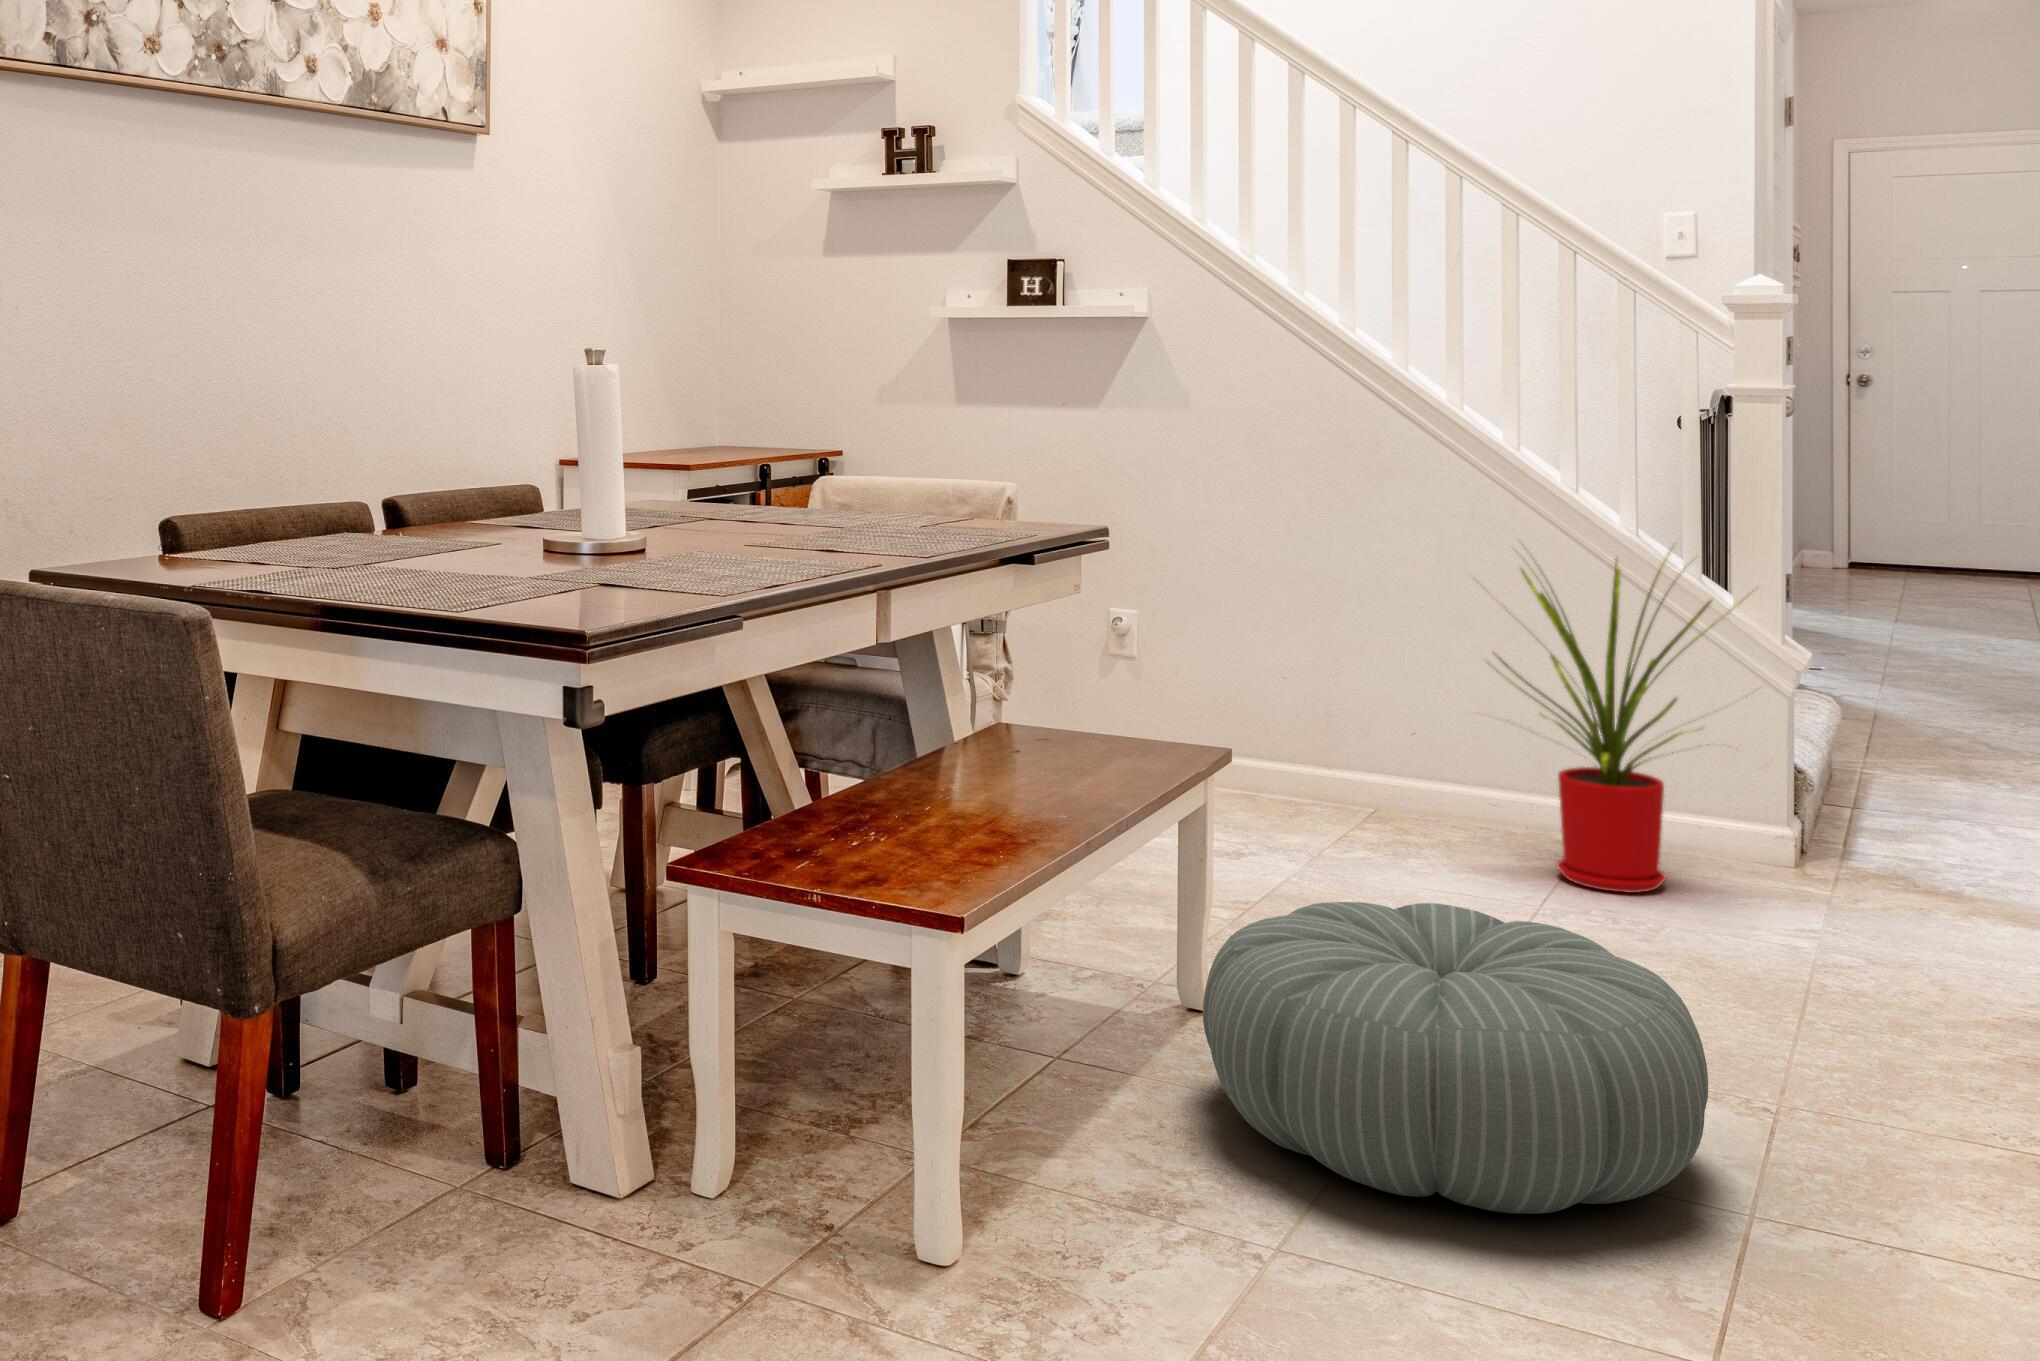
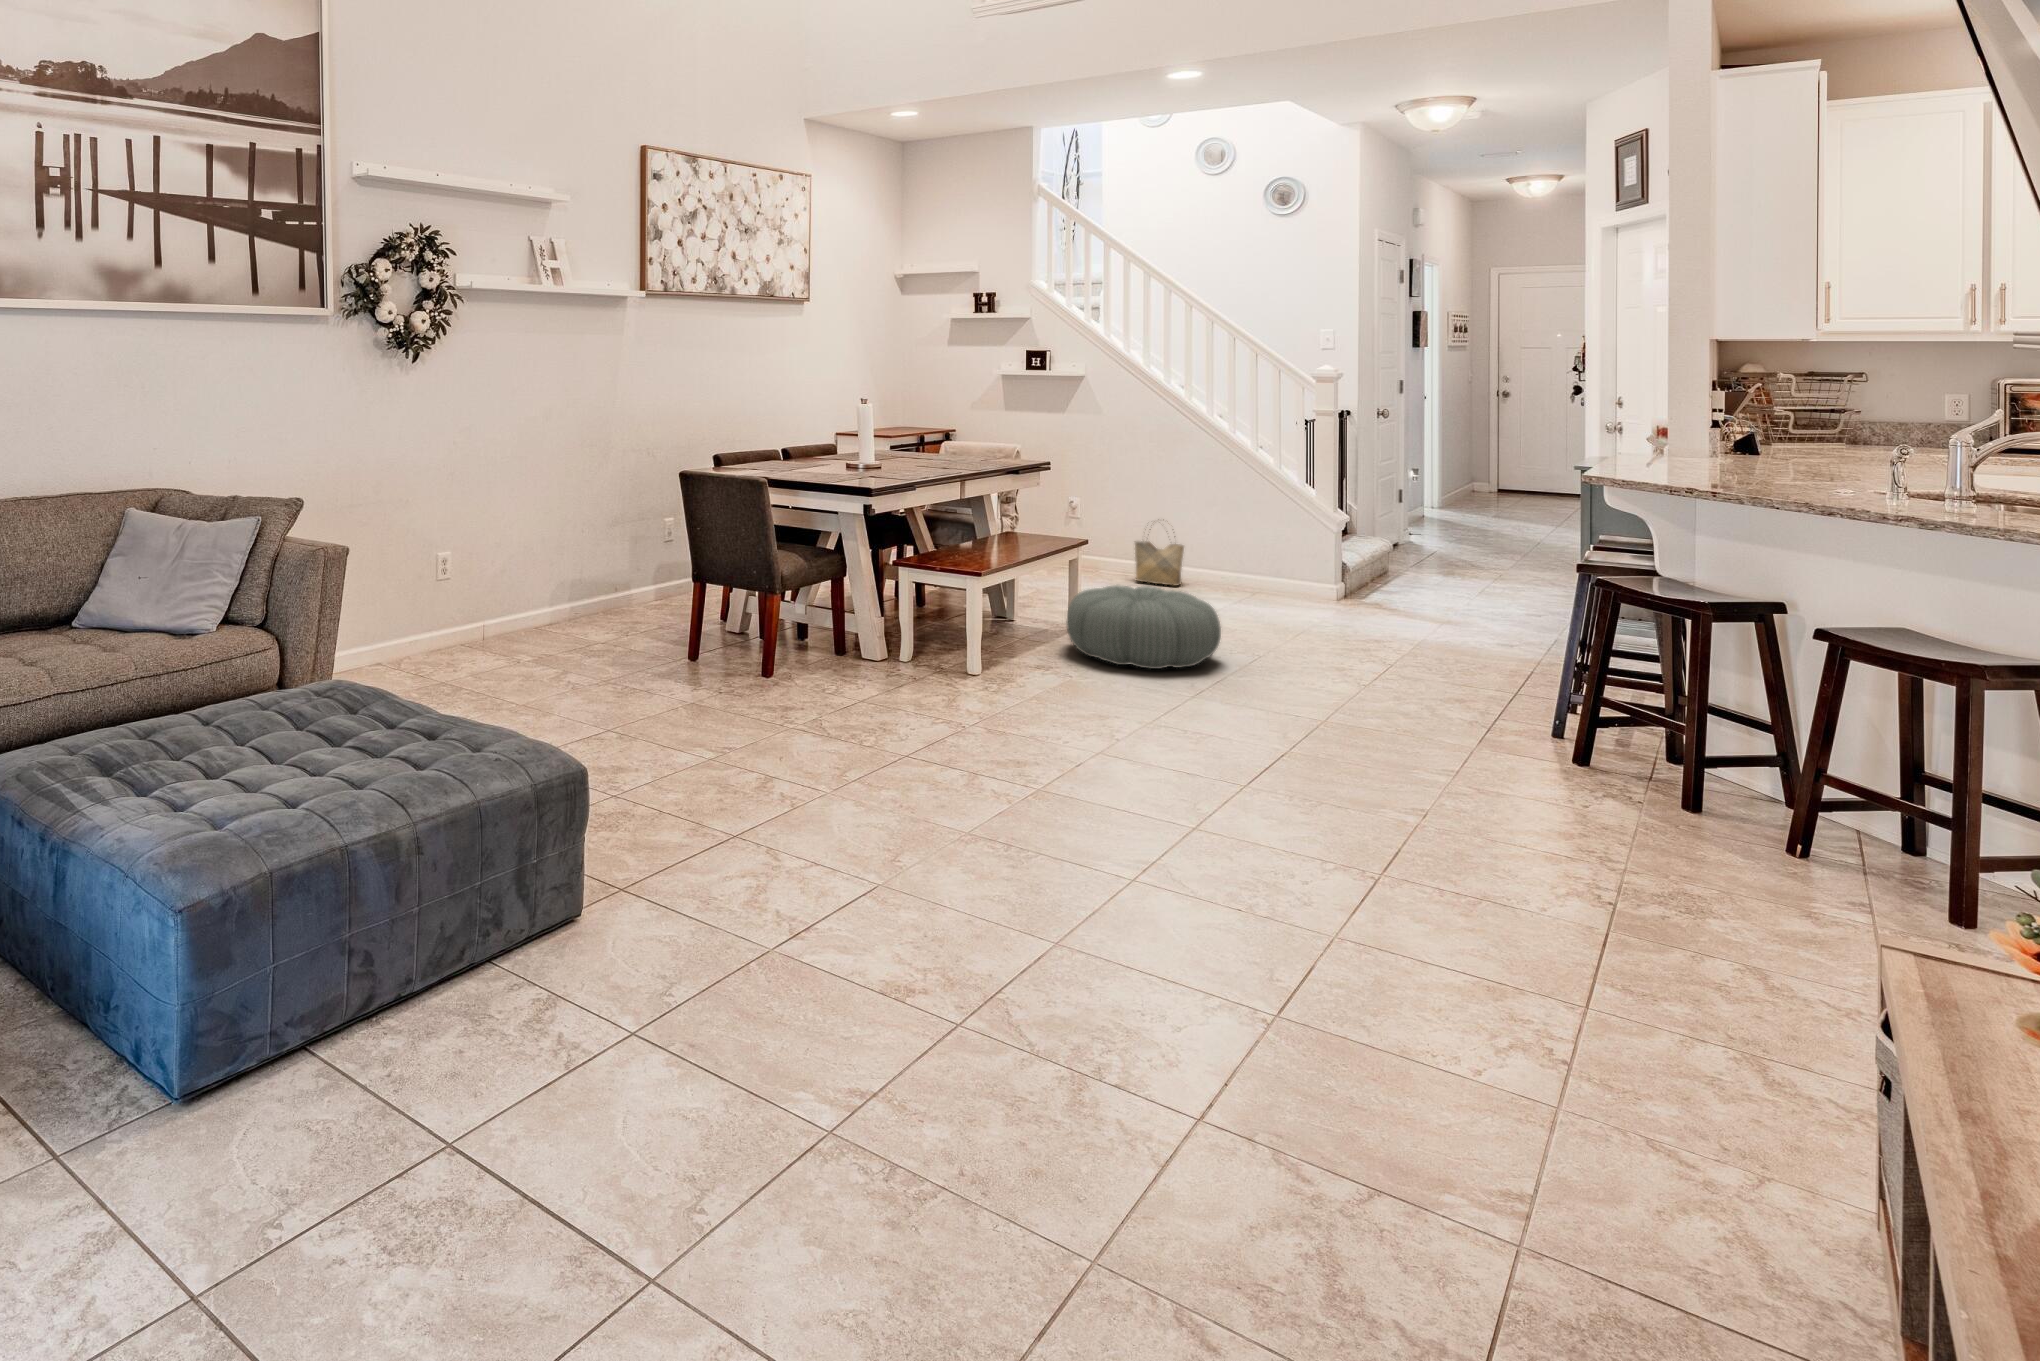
house plant: present [1493,540,1760,893] -> none [1202,468,1312,605]
woven basket: none [1278,664,1406,831] -> present [1135,529,1184,586]

